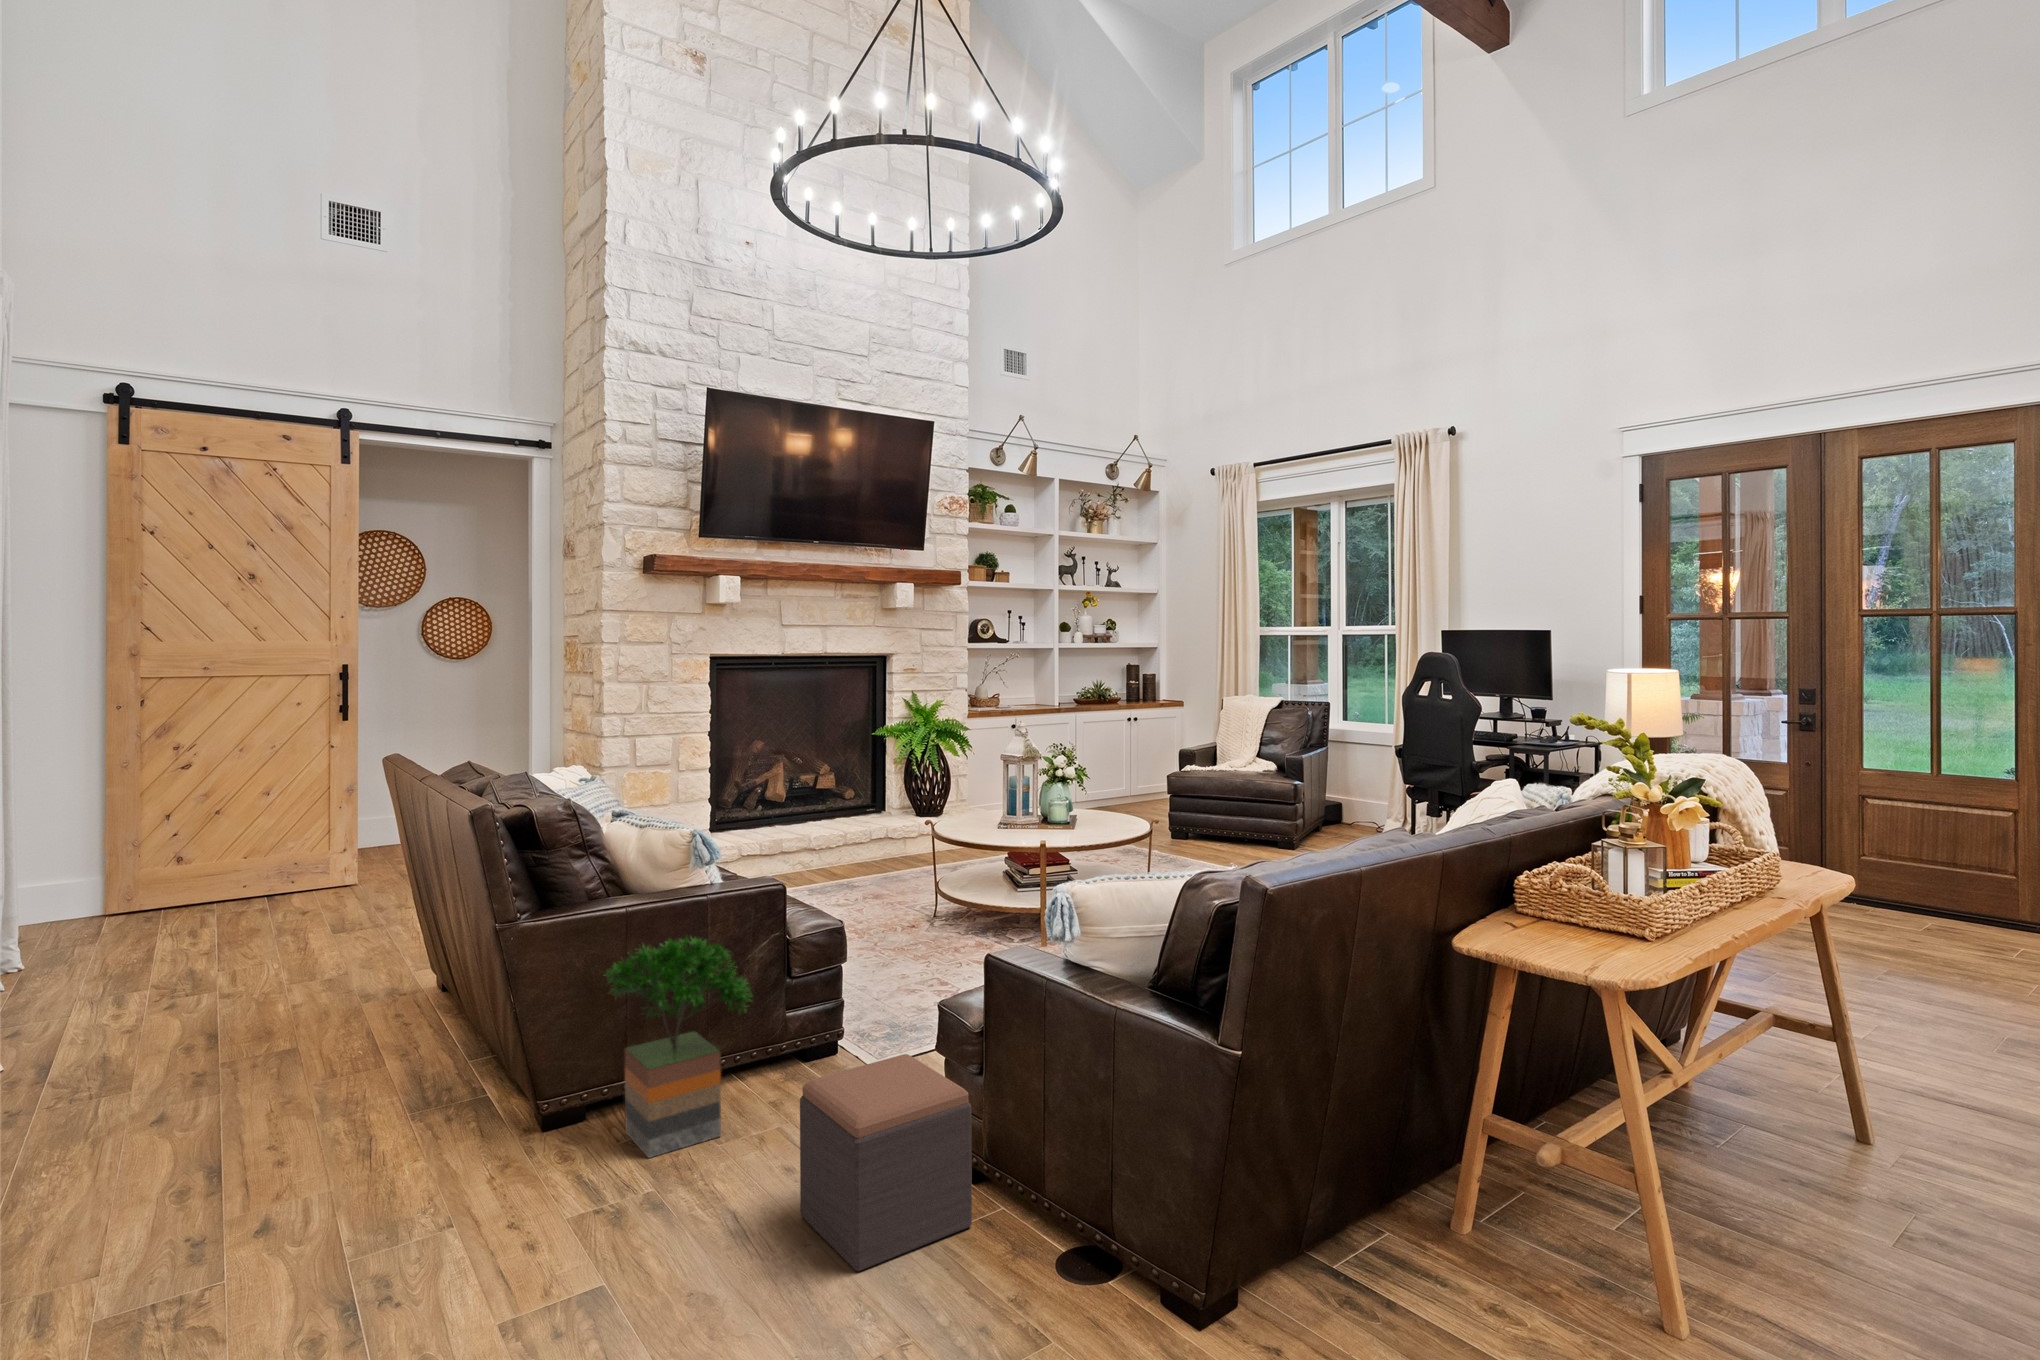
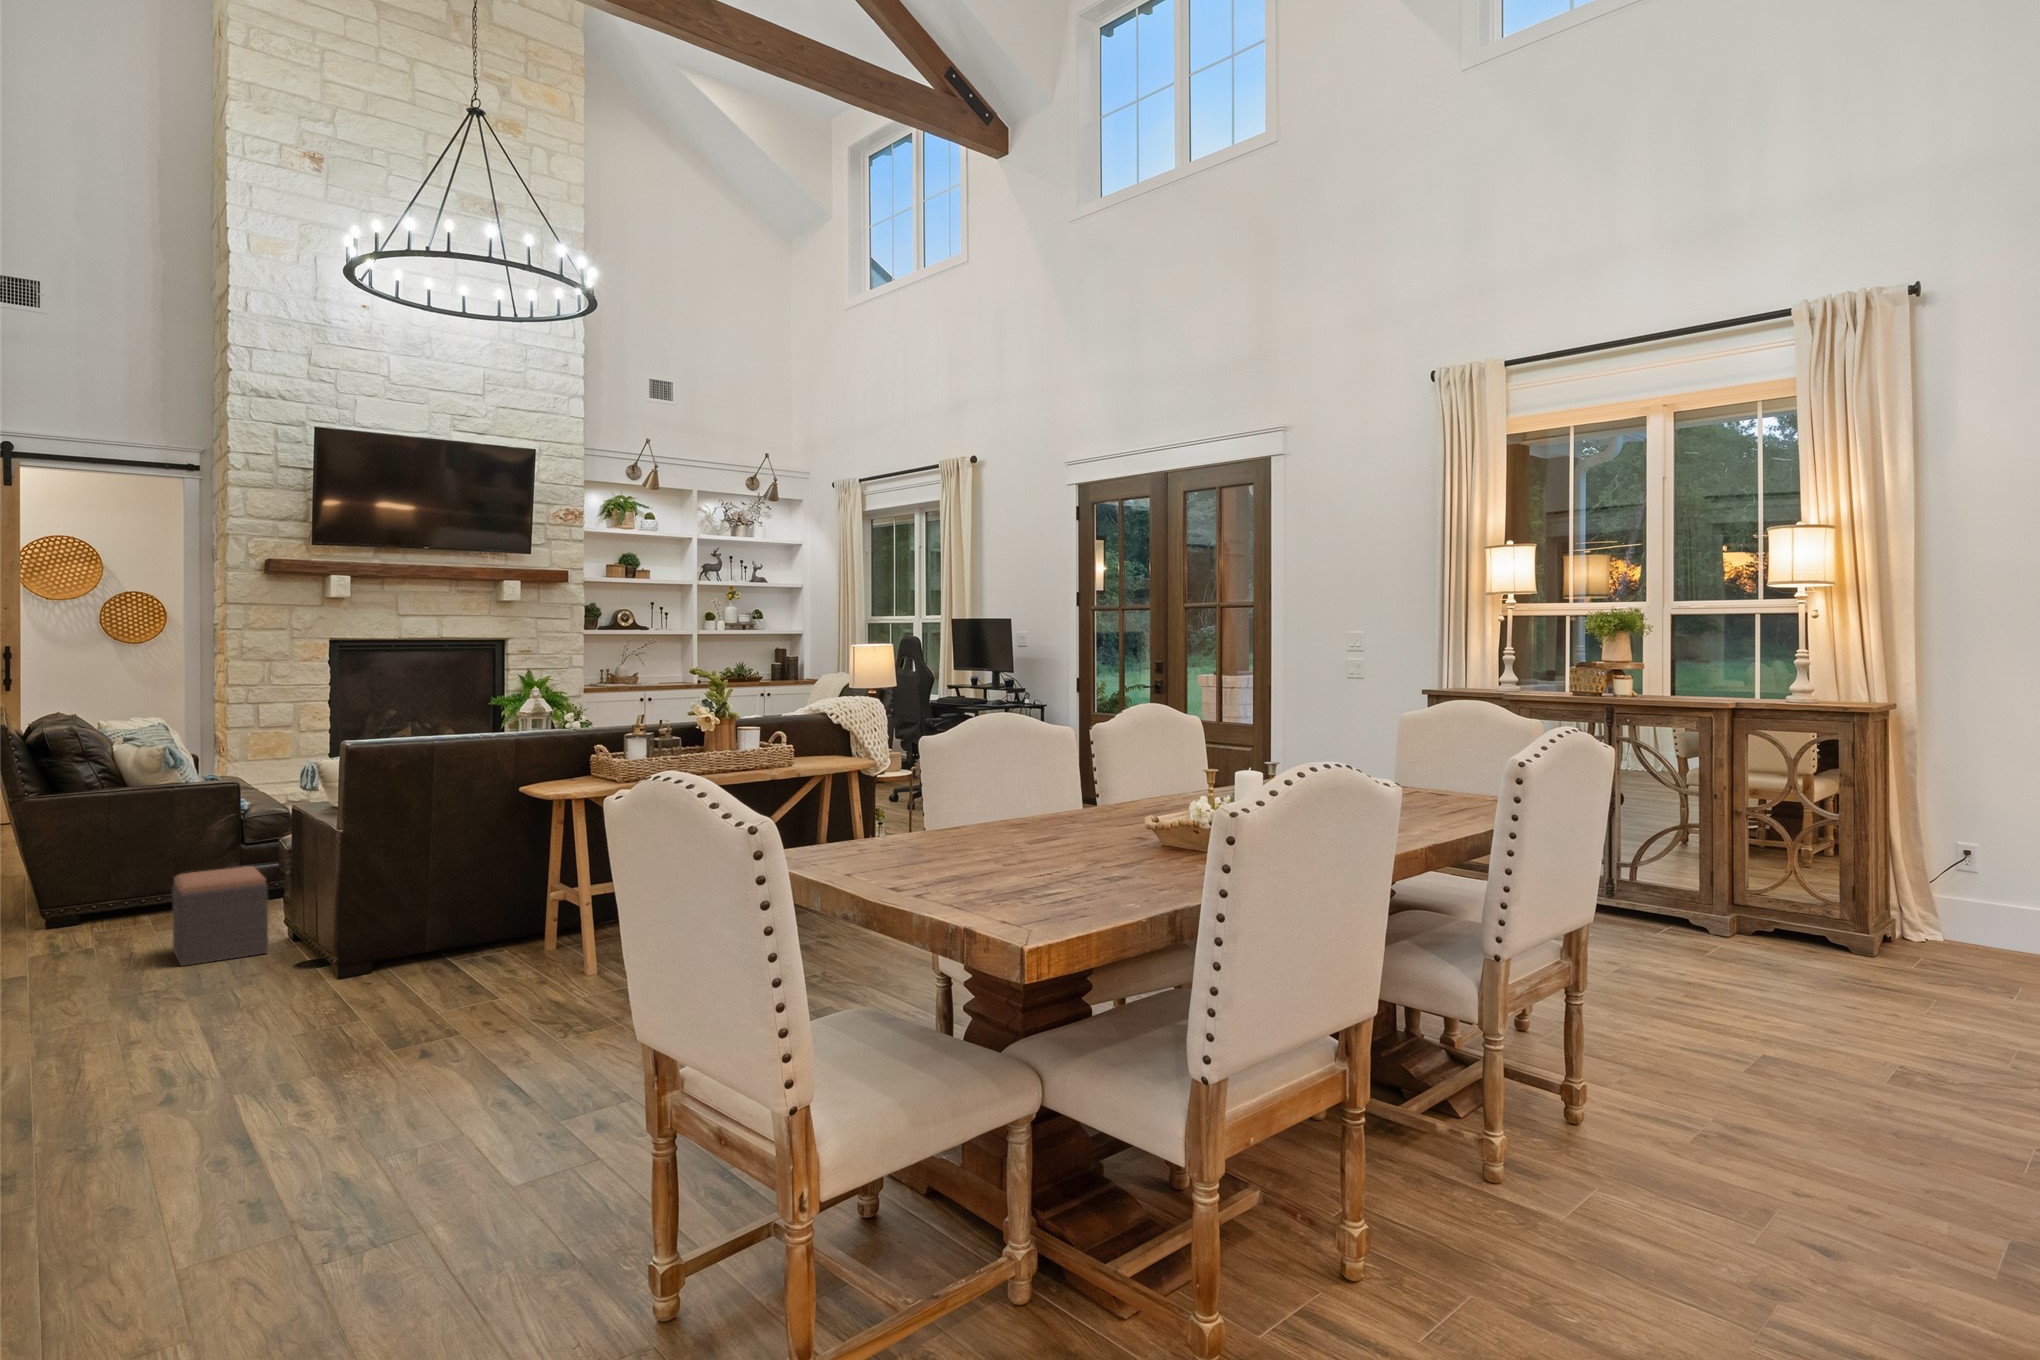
potted tree: present [605,938,751,1158] -> none [83,810,187,937]

